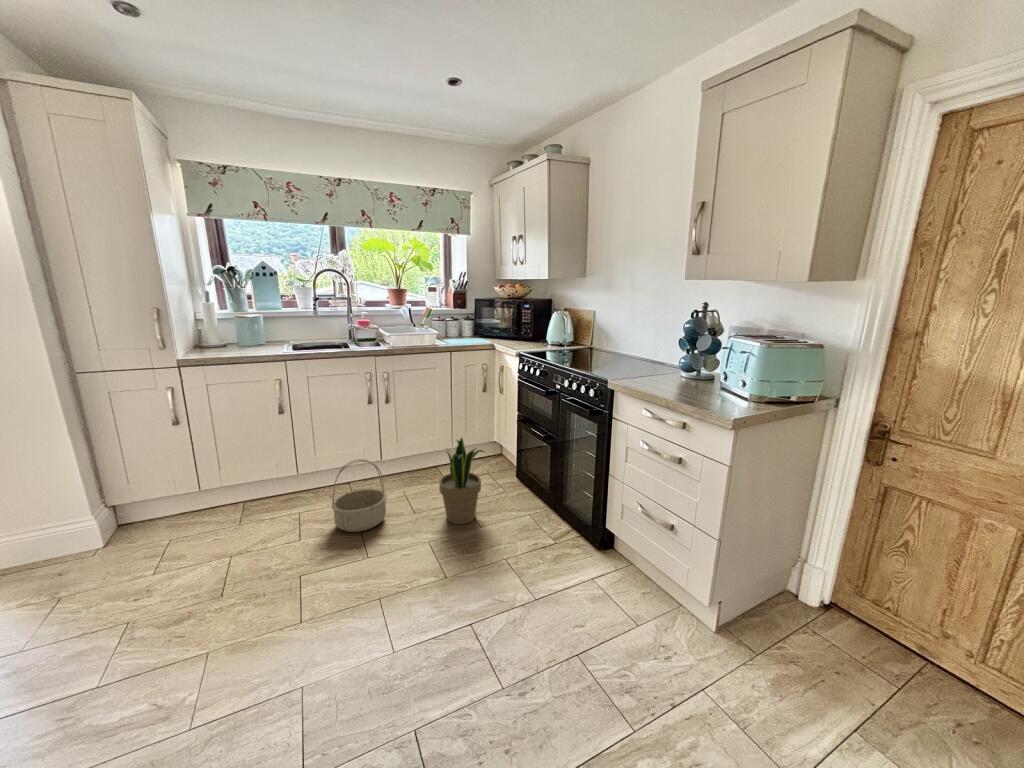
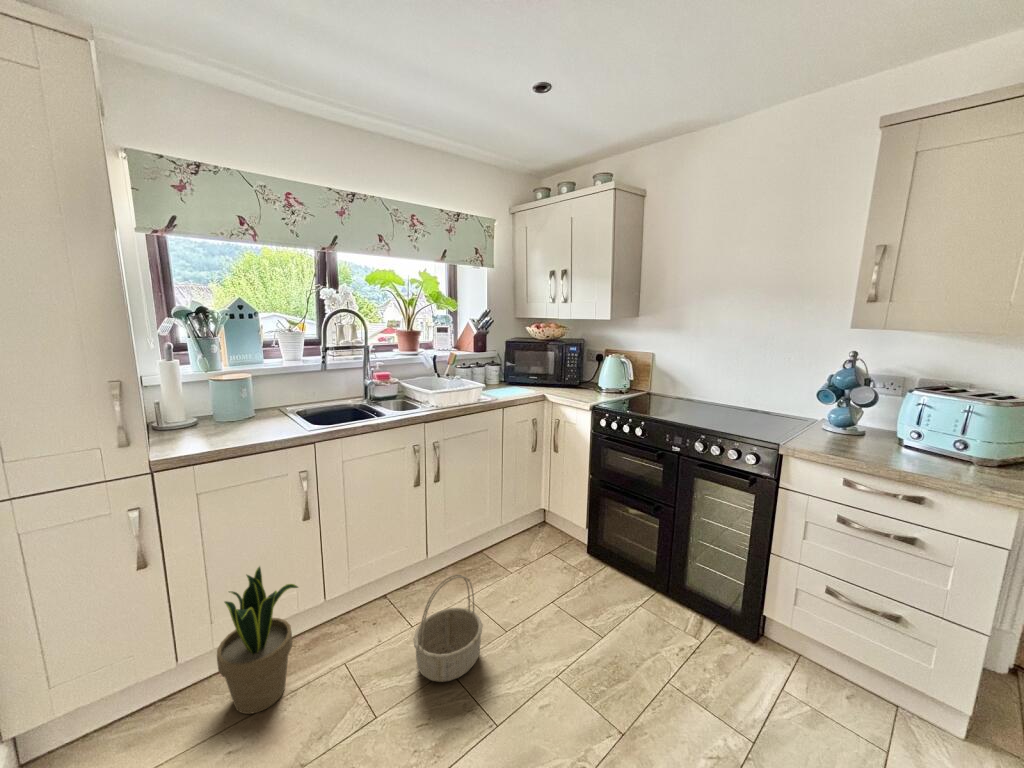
potted plant: present [439,438,484,524] -> present [217,567,298,714]

